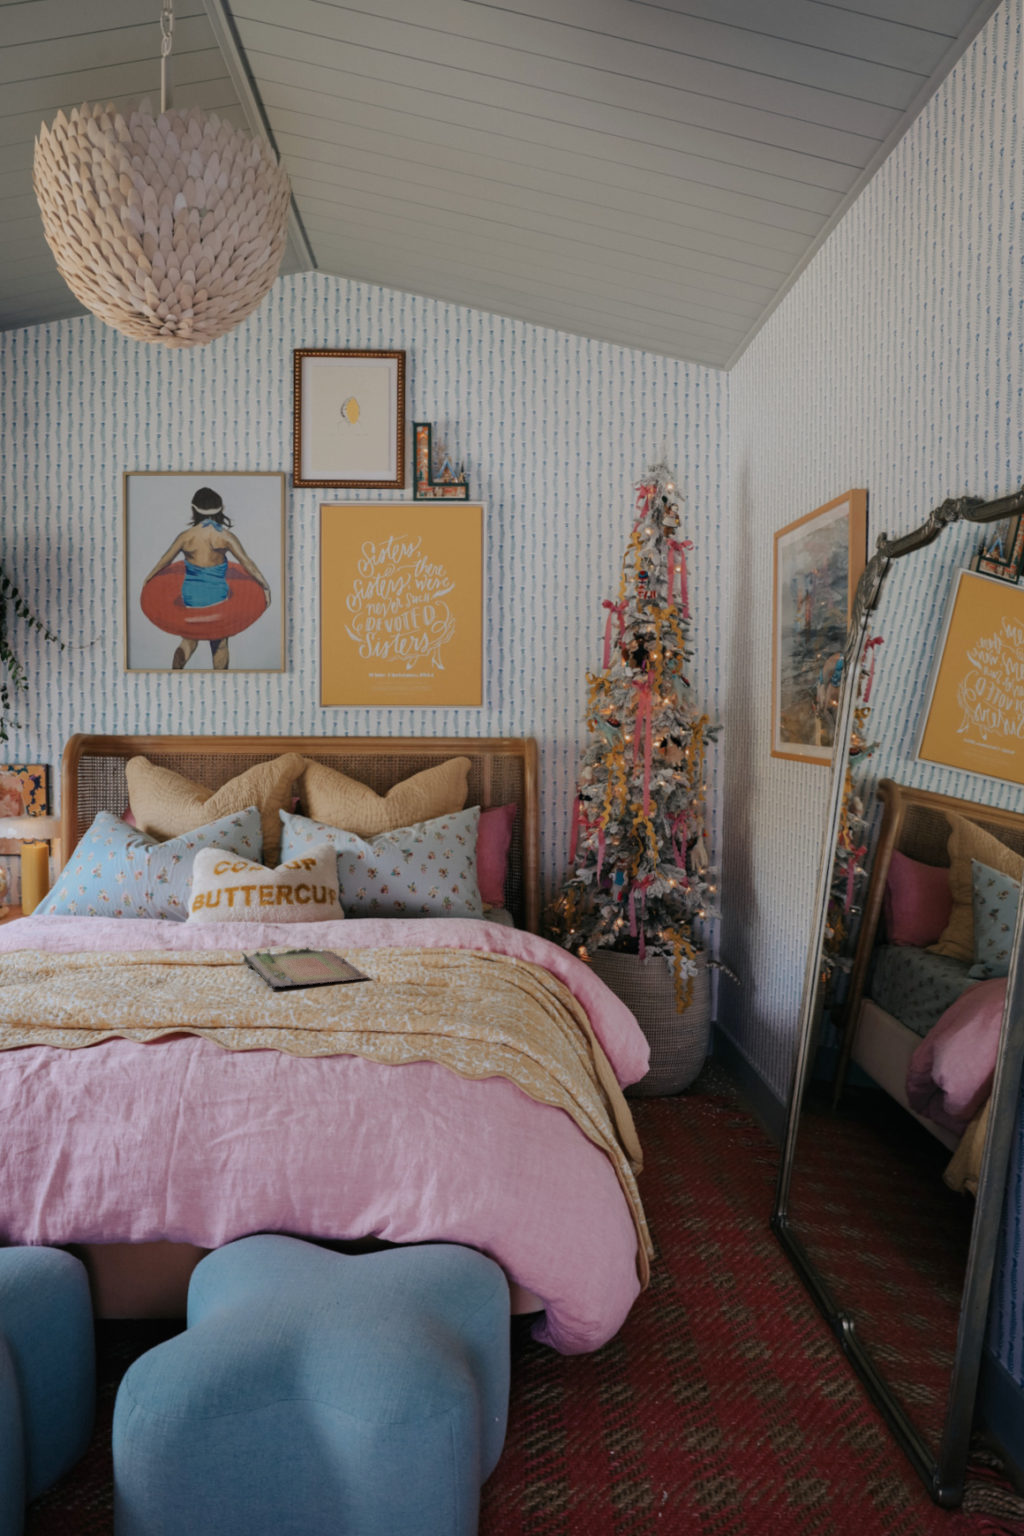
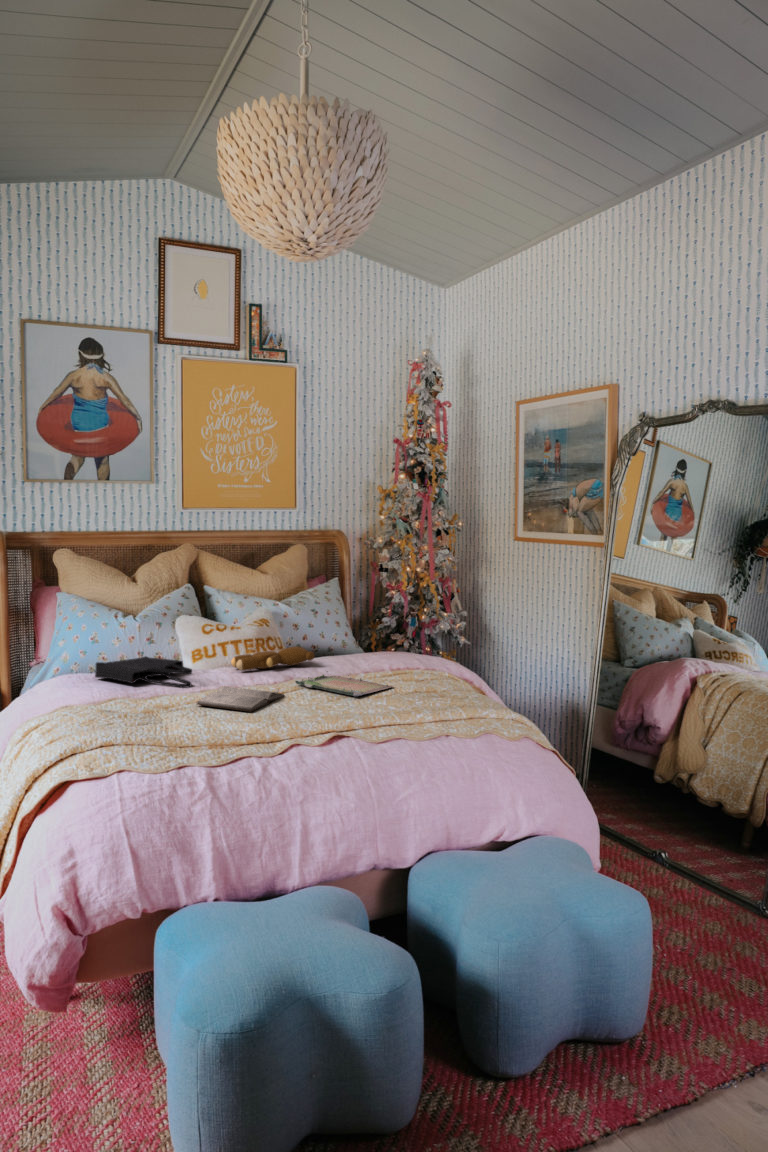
tote bag: none [38,899,151,946] -> present [95,656,192,688]
teddy bear: none [220,901,344,931] -> present [231,646,314,671]
diary: none [44,949,194,993] -> present [197,686,284,712]

